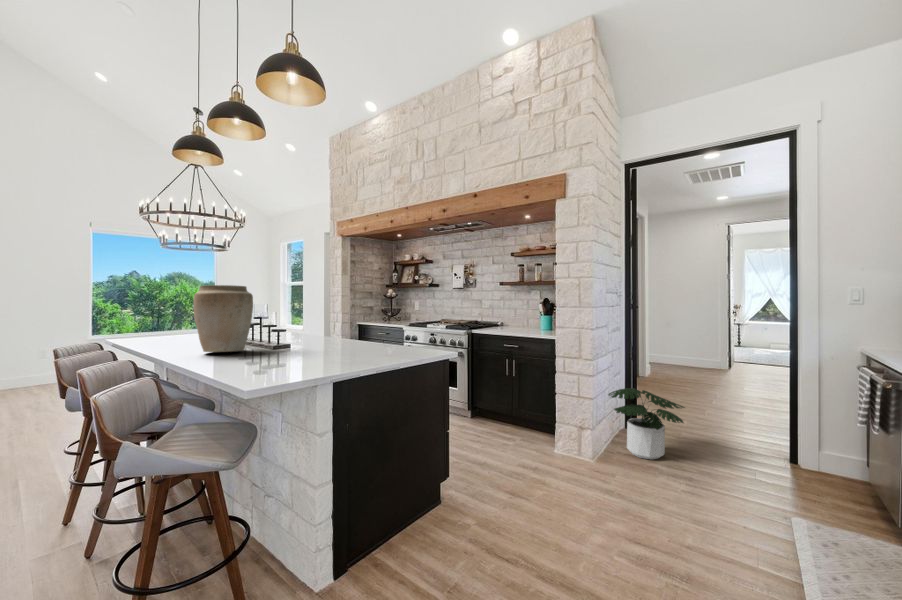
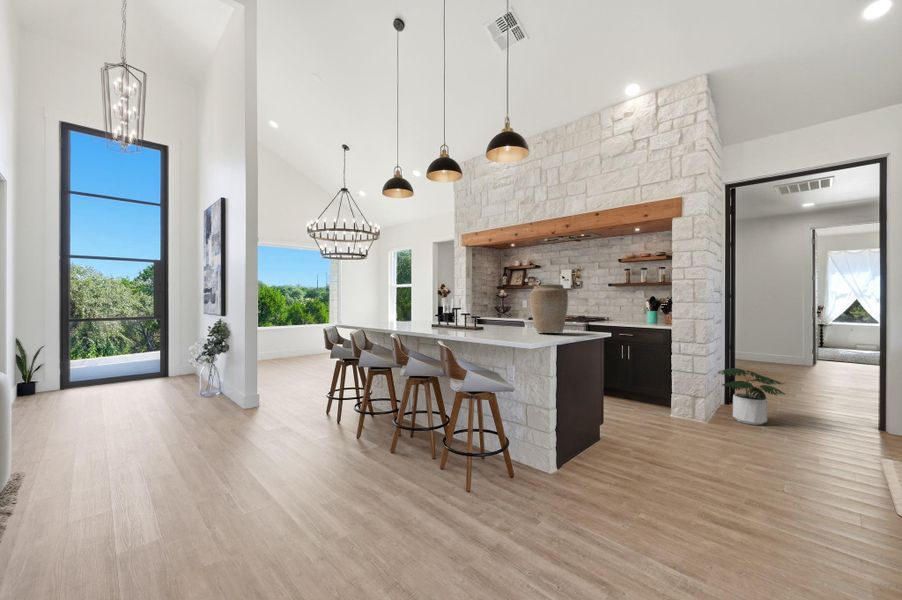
vase: present [194,285,253,352] -> present [530,284,568,333]

